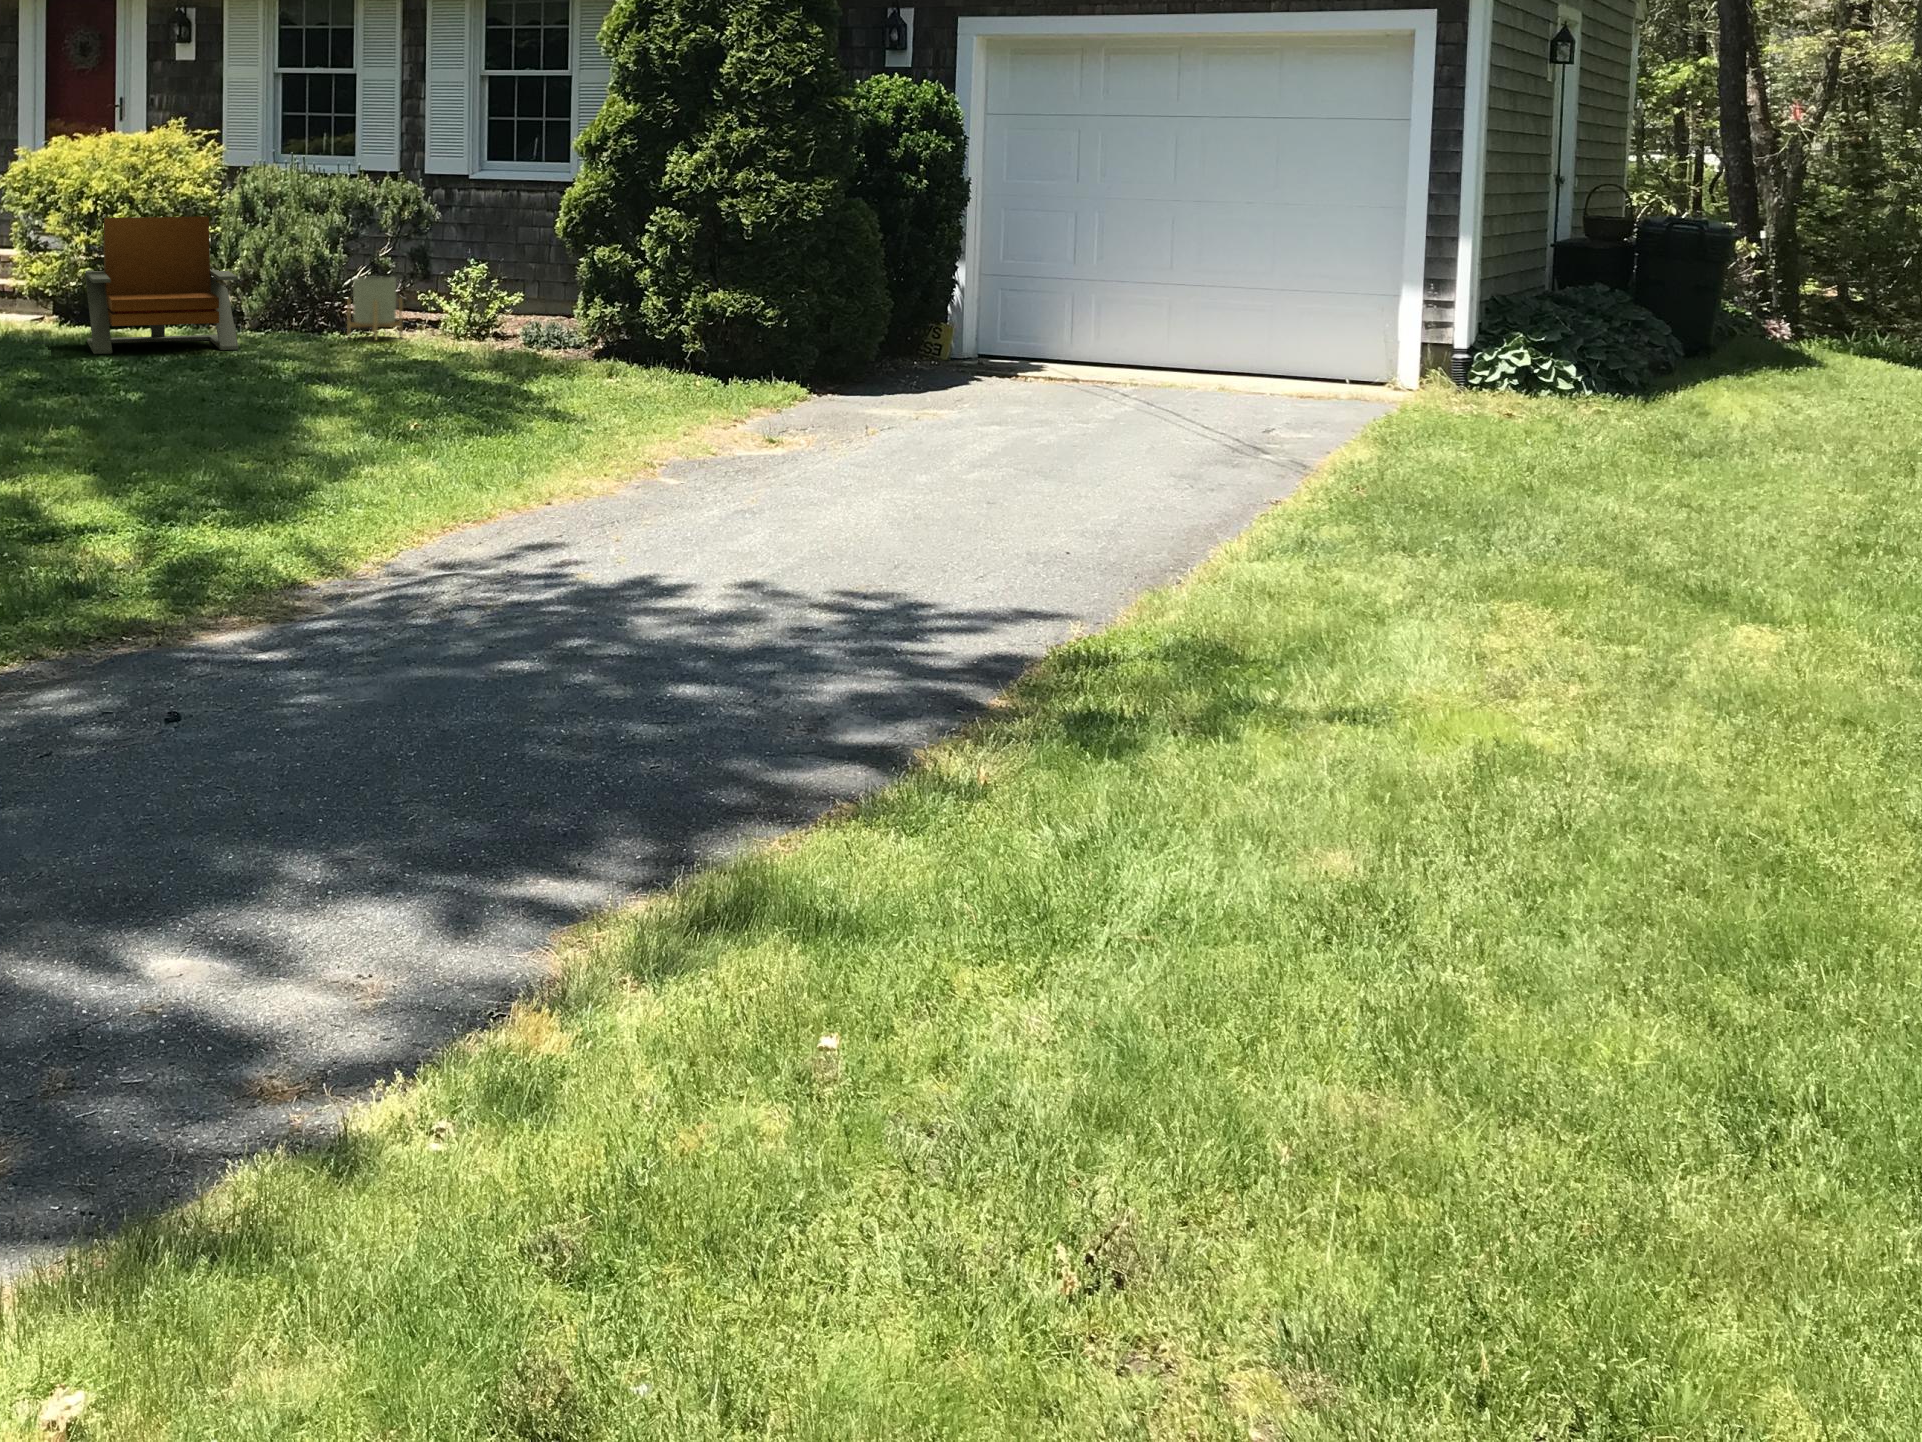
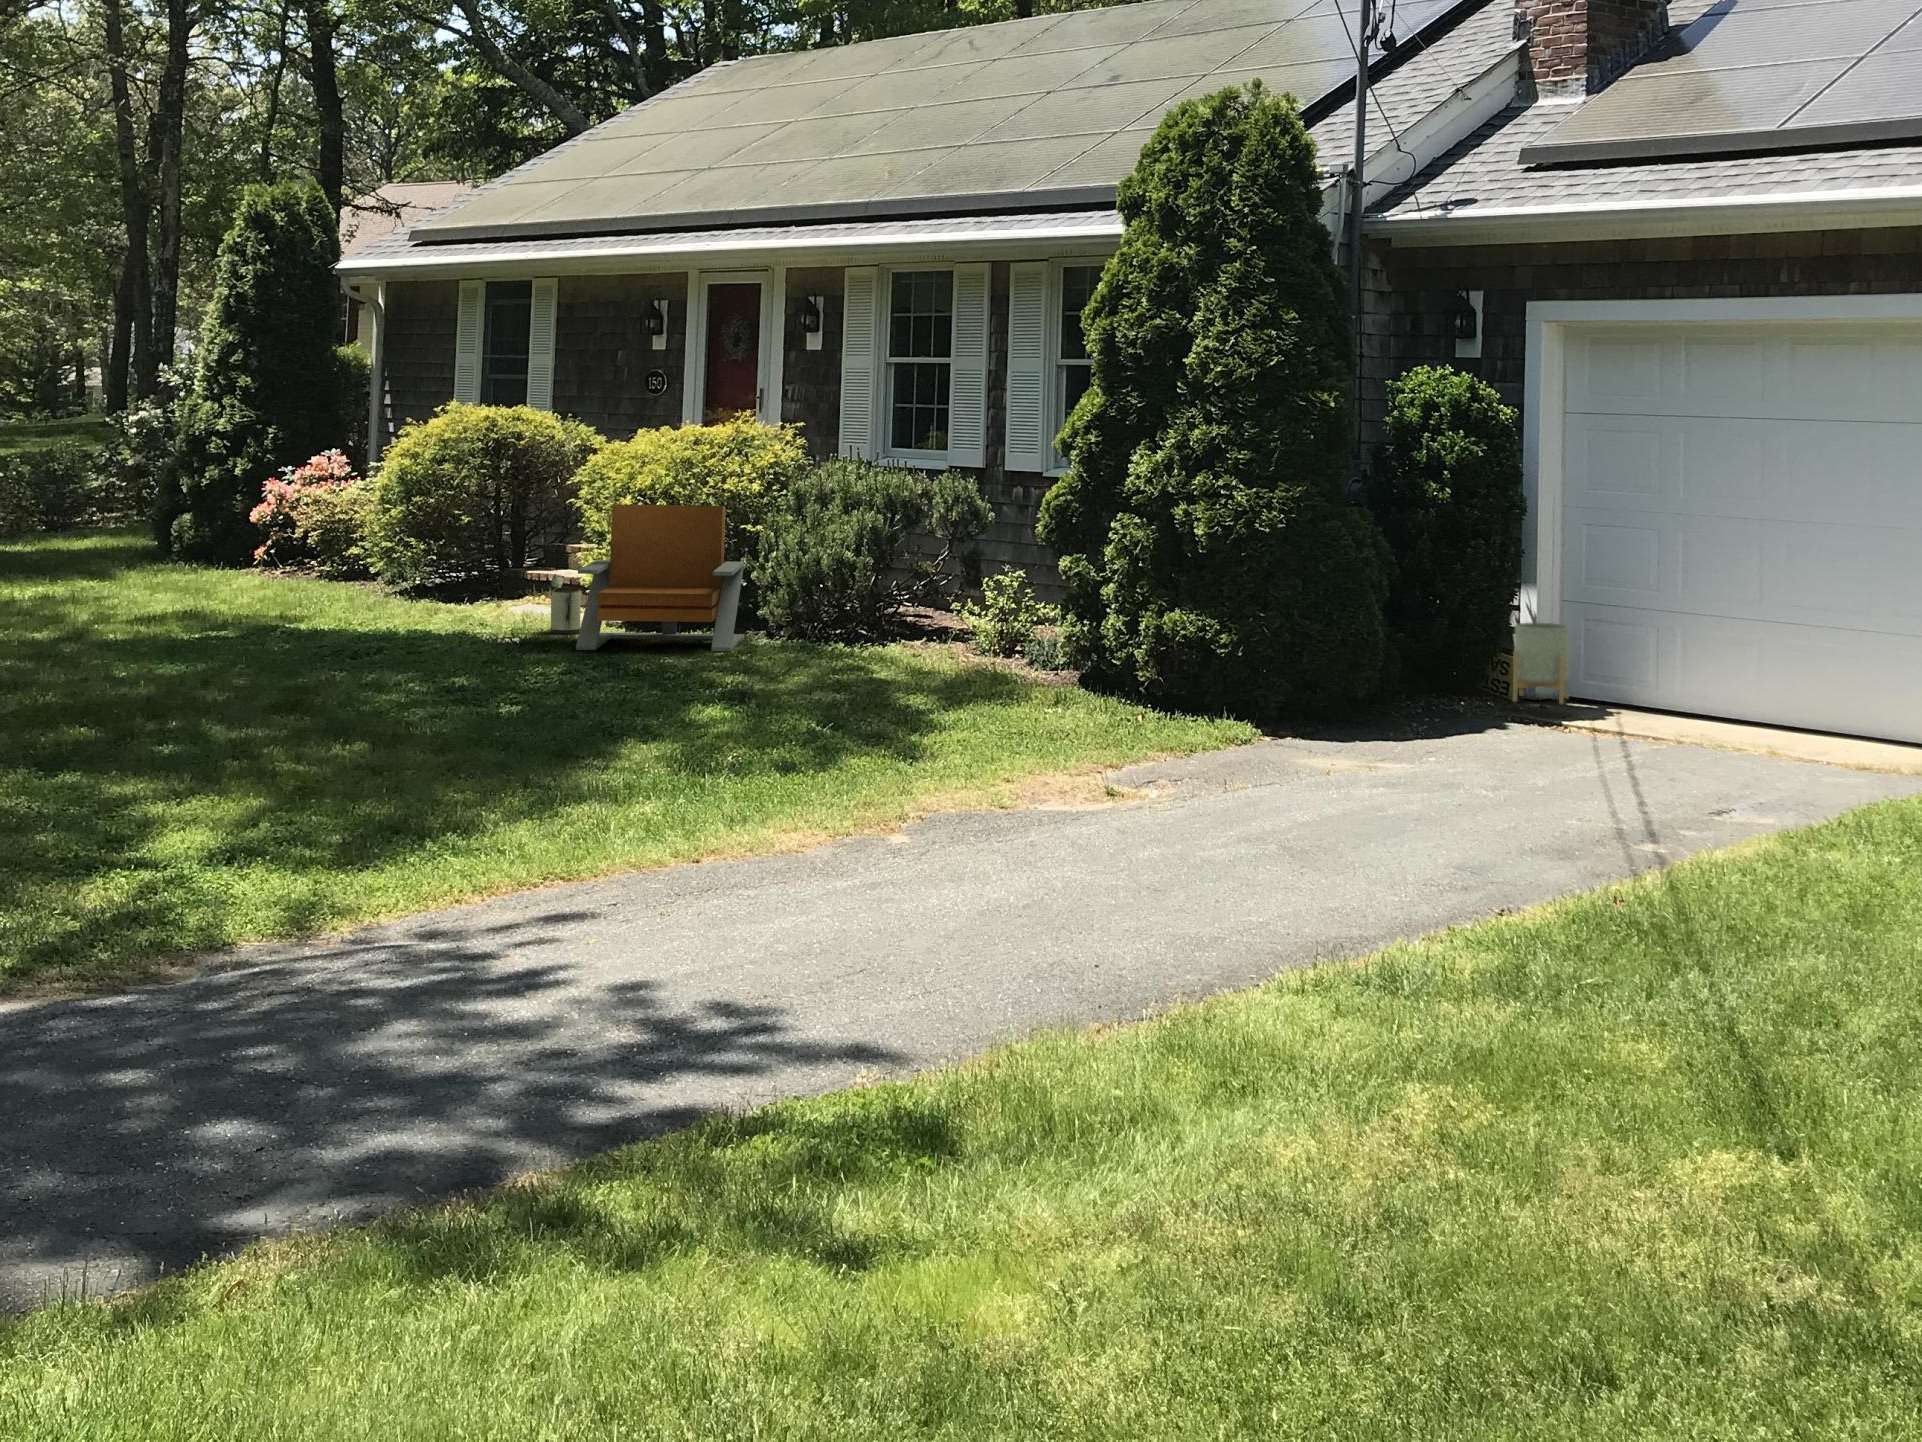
planter: present [347,277,403,340] -> present [1513,623,1569,704]
watering can: none [31,286,68,341] -> present [550,576,581,634]

